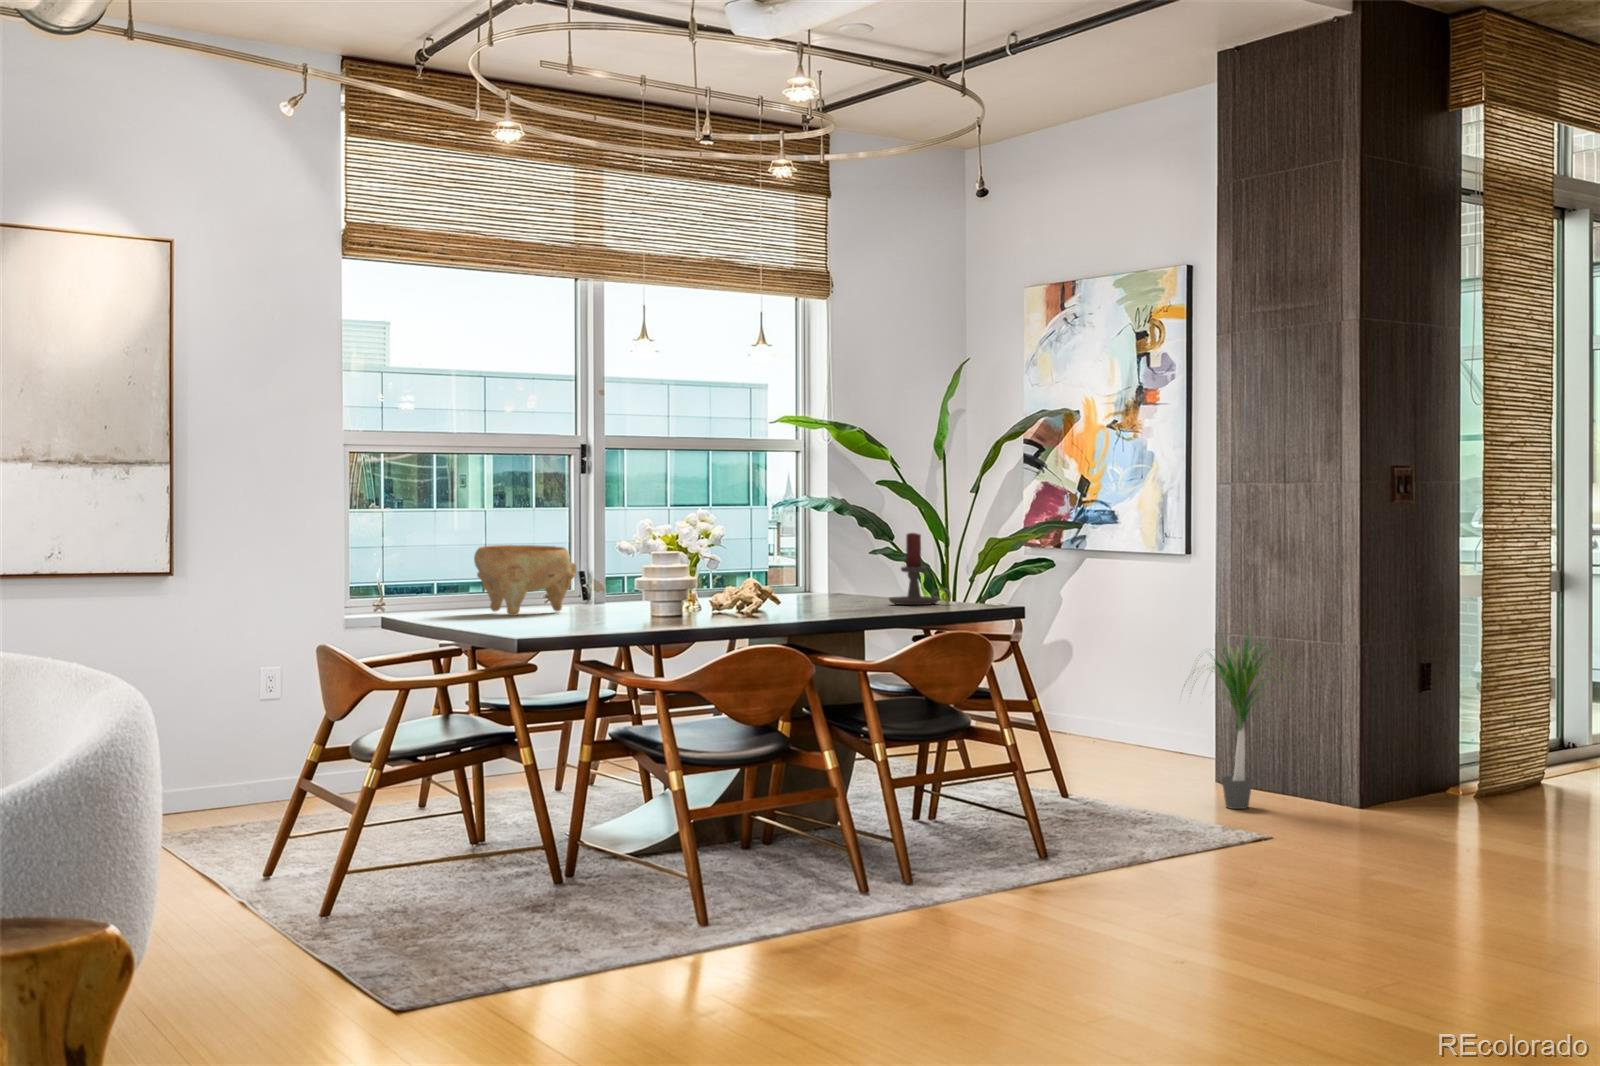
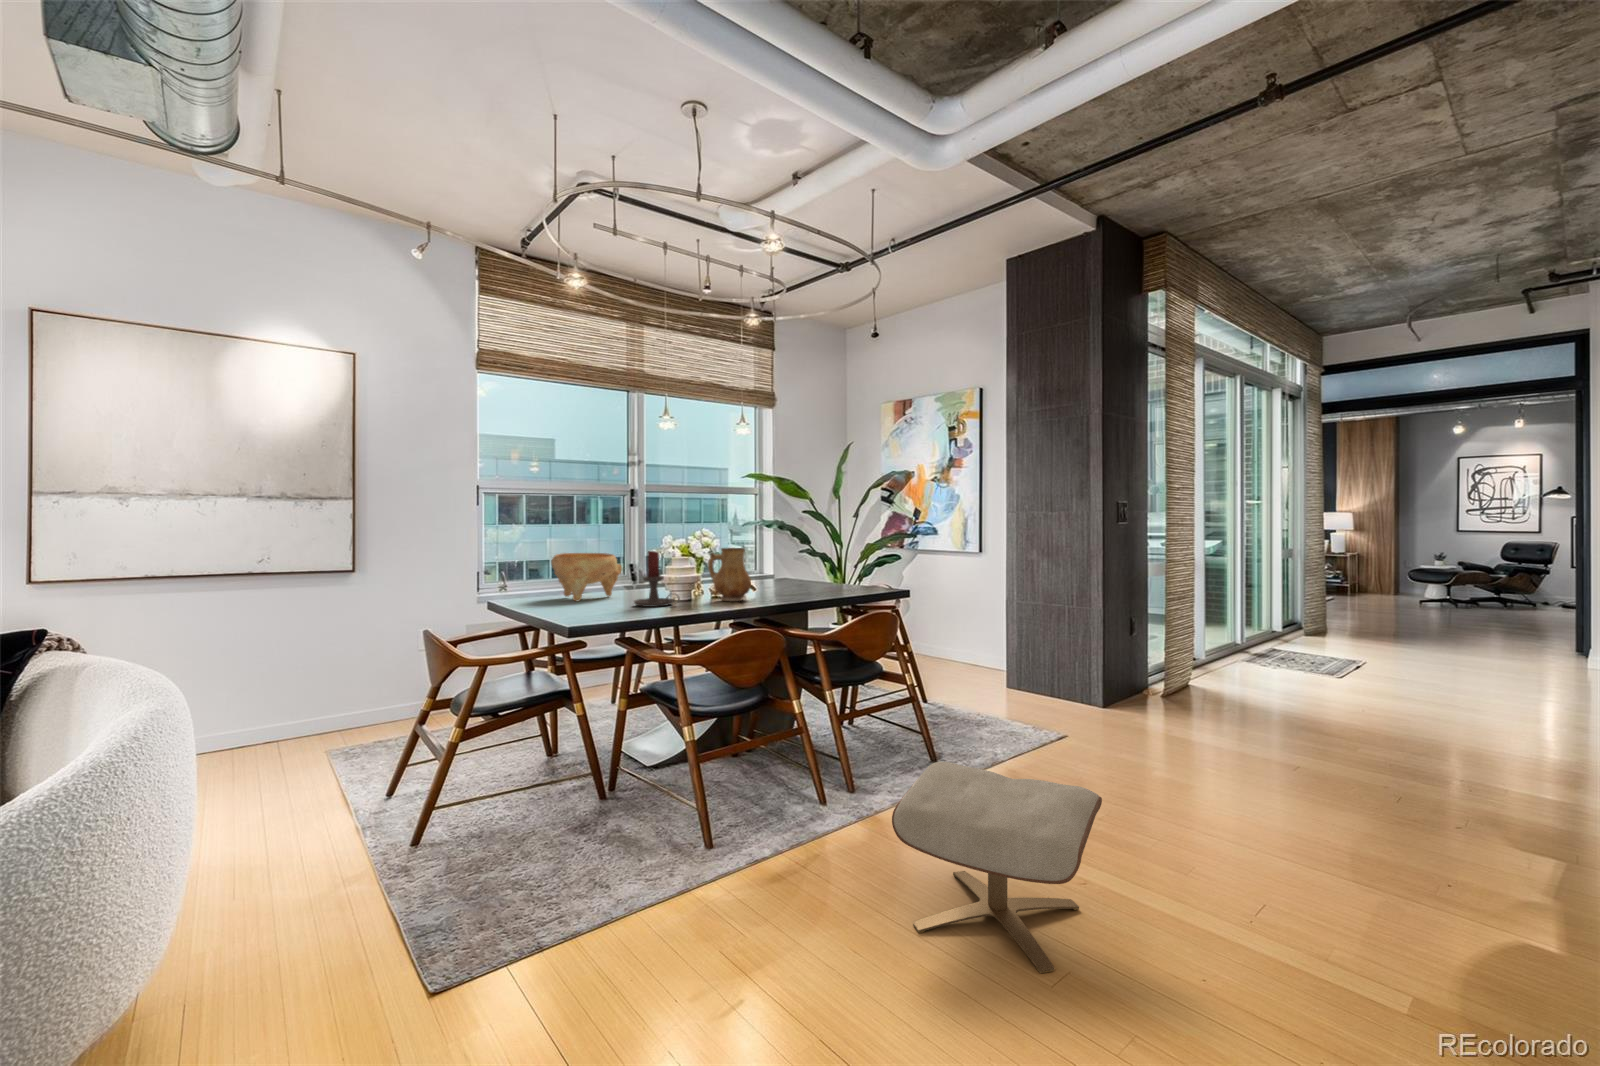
candle holder: present [889,533,951,605] -> present [634,551,680,607]
ceramic pitcher: none [706,536,770,615] -> present [708,548,751,601]
potted plant: present [1184,637,1291,809] -> none [992,594,1069,709]
ottoman: none [922,804,1186,1016] -> present [892,762,1102,973]

